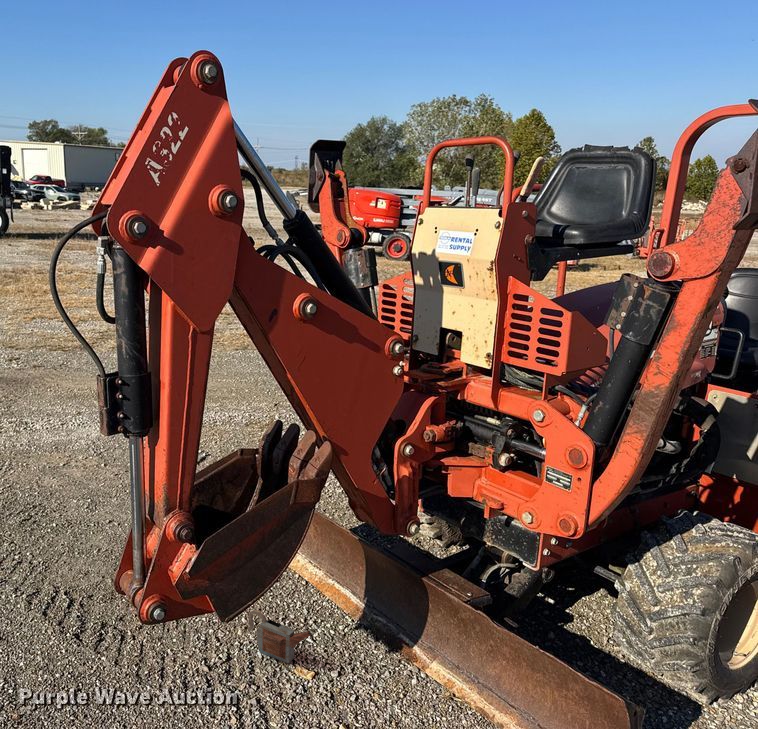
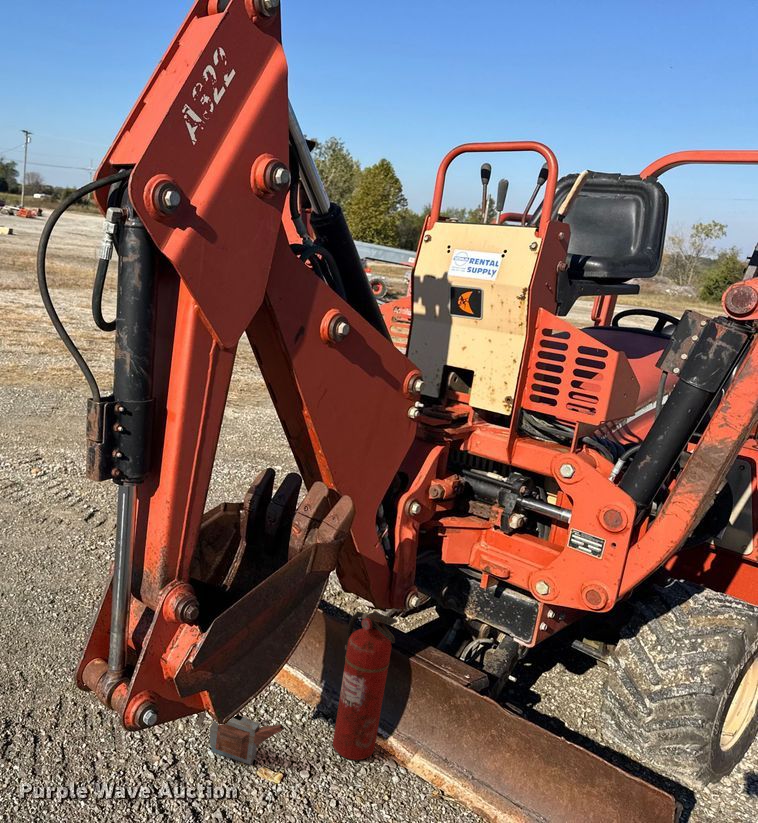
fire extinguisher: none [360,538,400,663] -> present [333,611,397,760]

